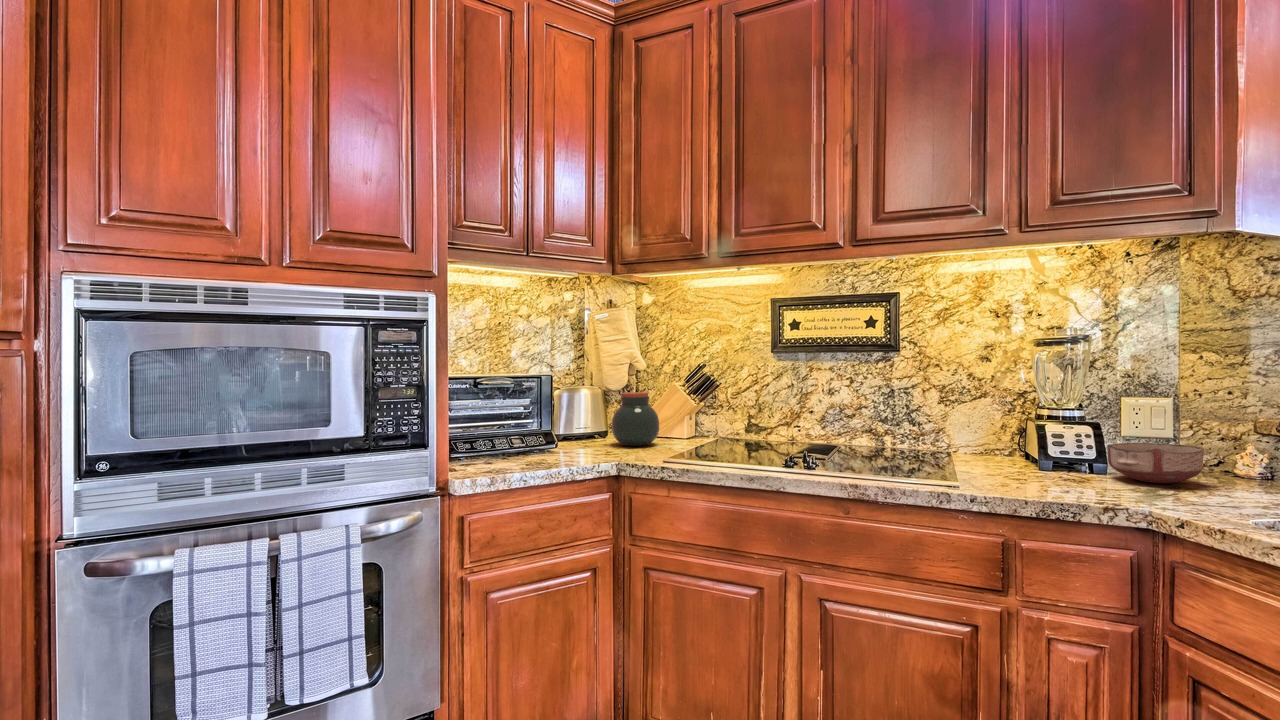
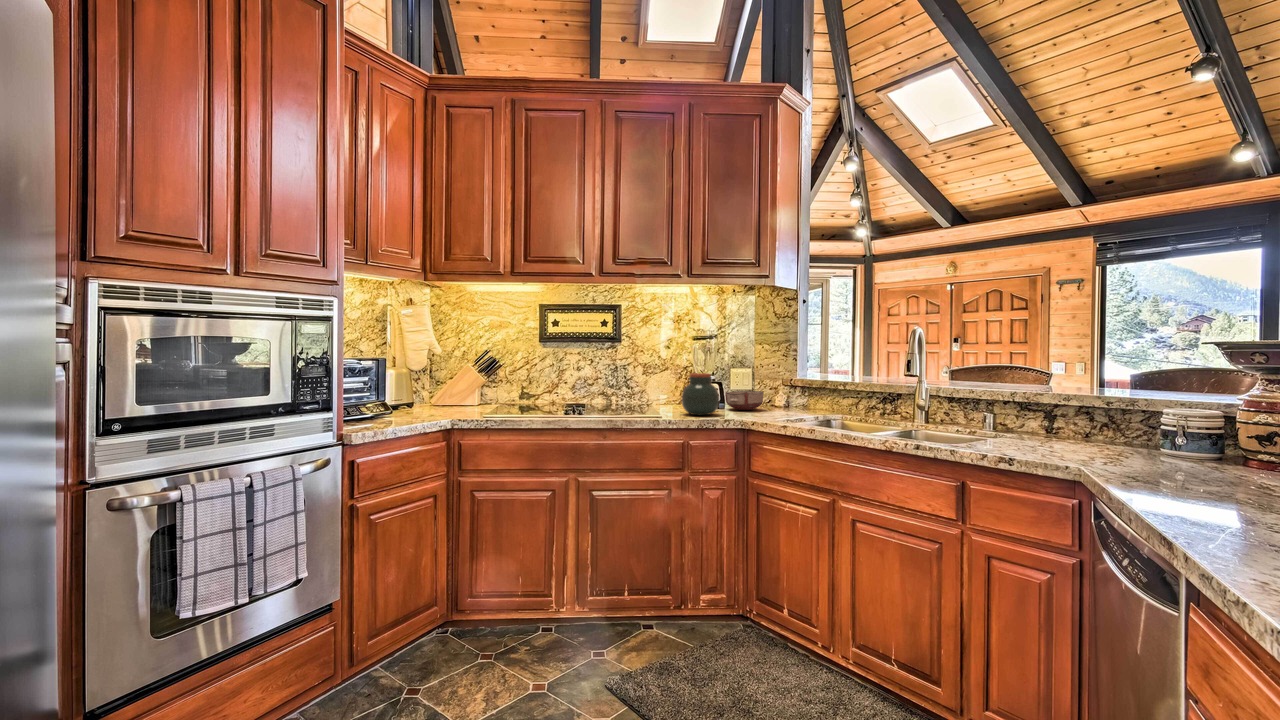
jar: present [612,392,659,446] -> present [682,373,720,415]

